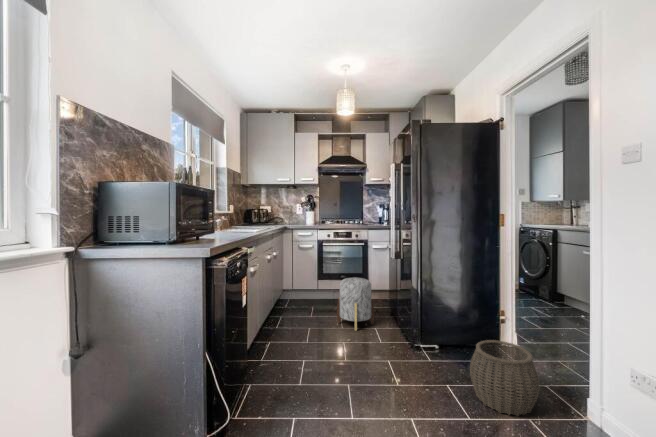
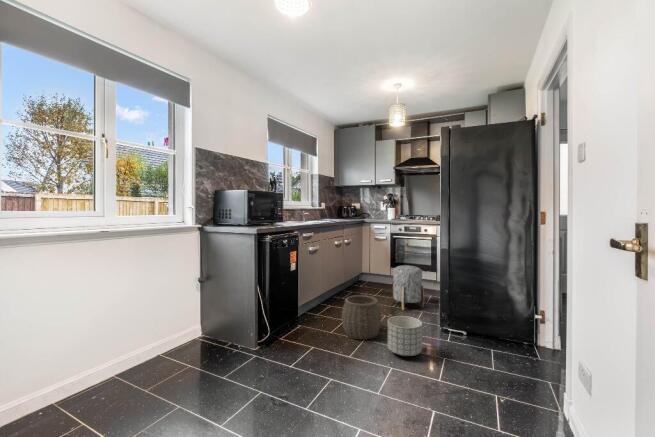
woven basket: present [470,340,540,415] -> present [342,295,381,339]
planter: none [387,346,429,400] -> present [388,316,422,356]

